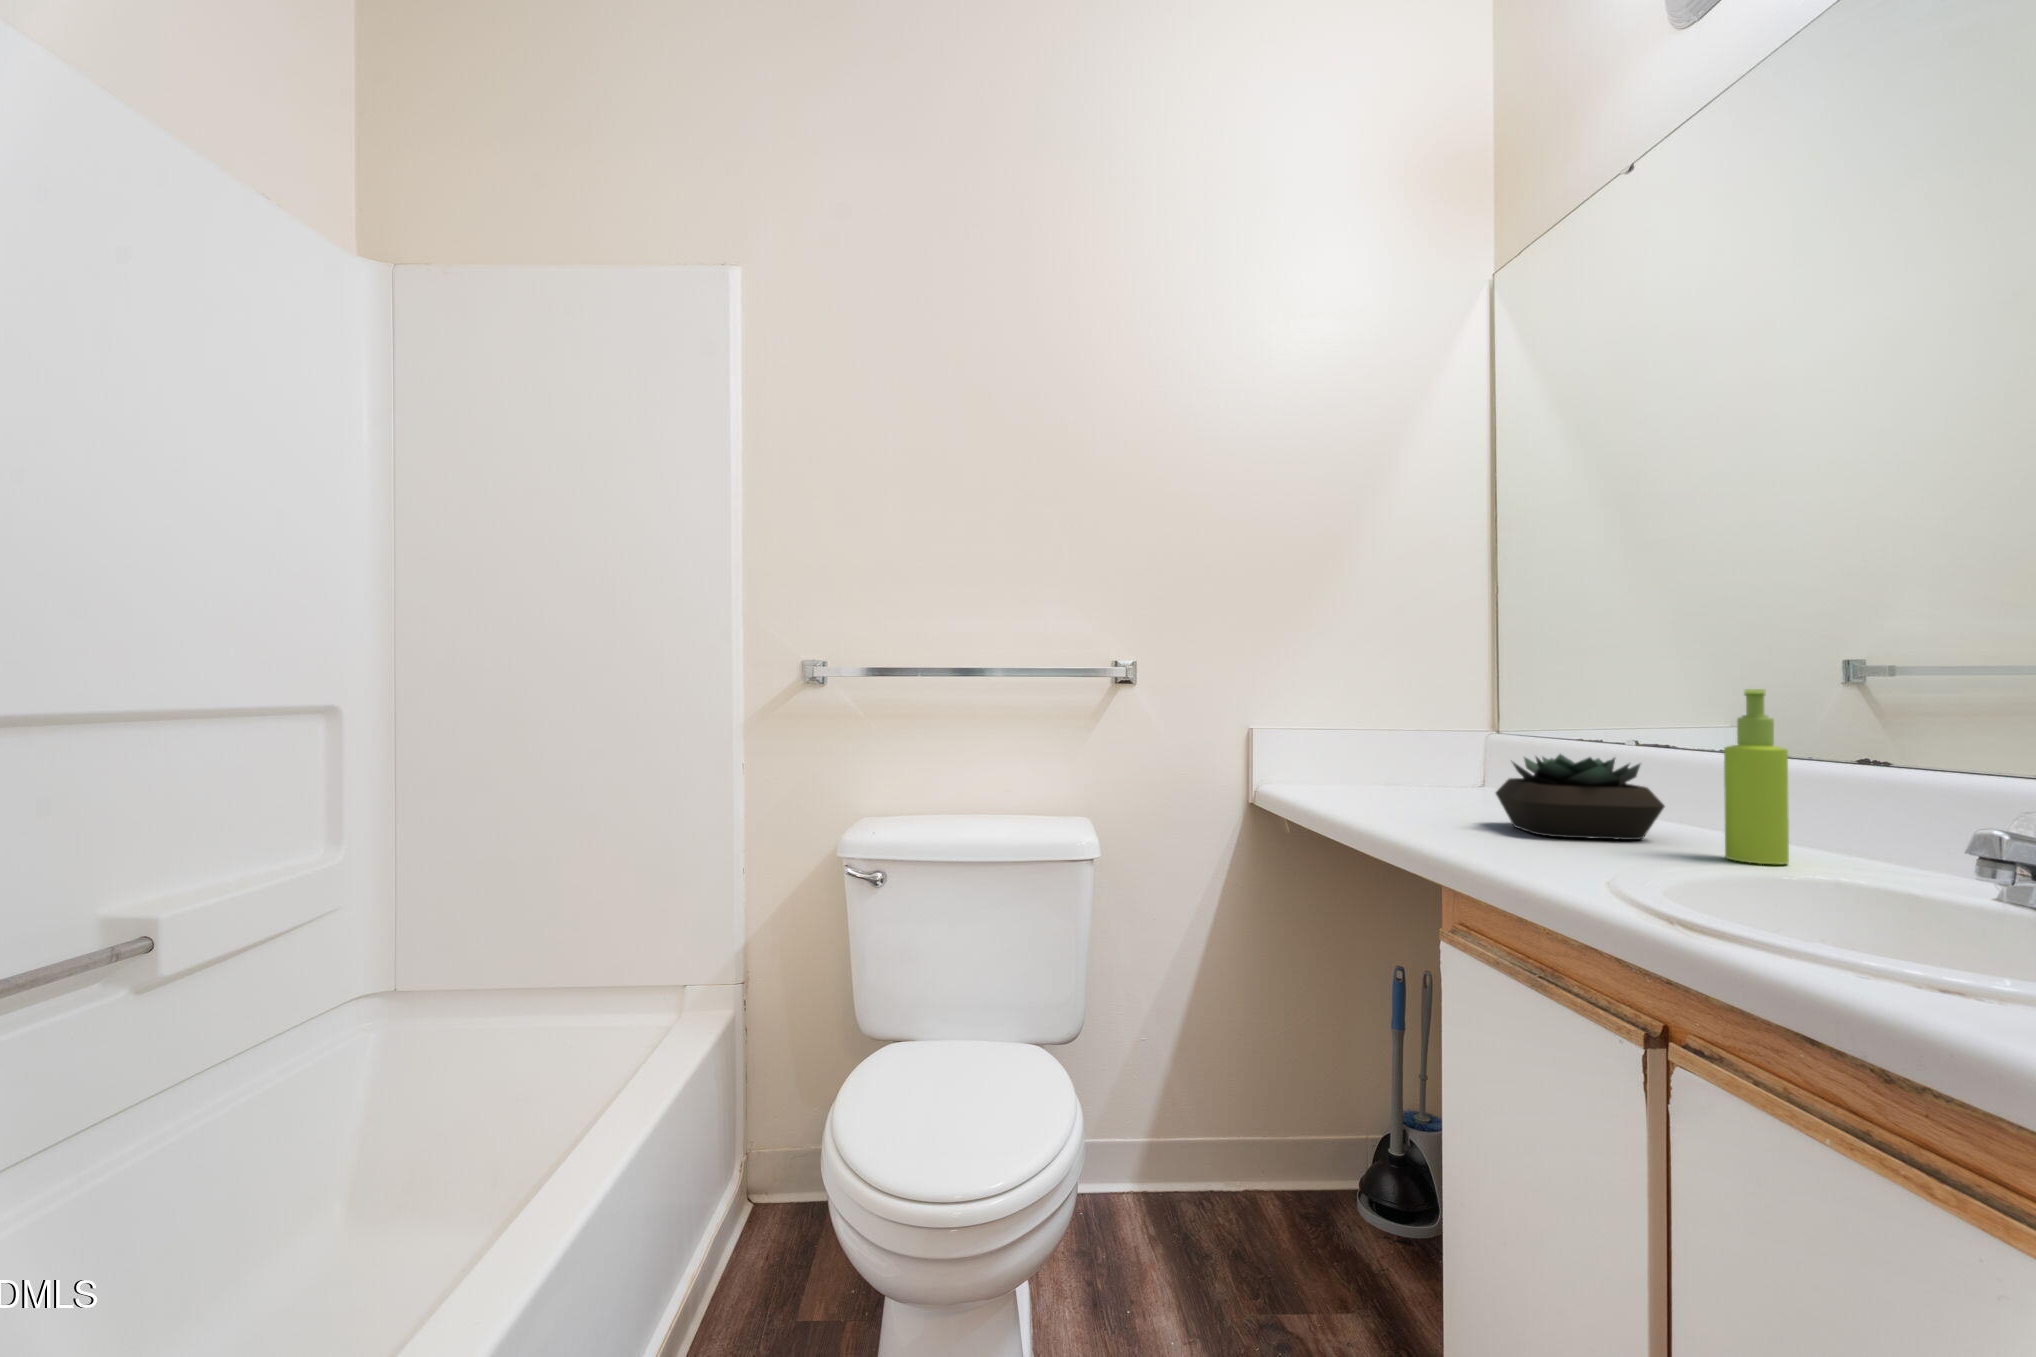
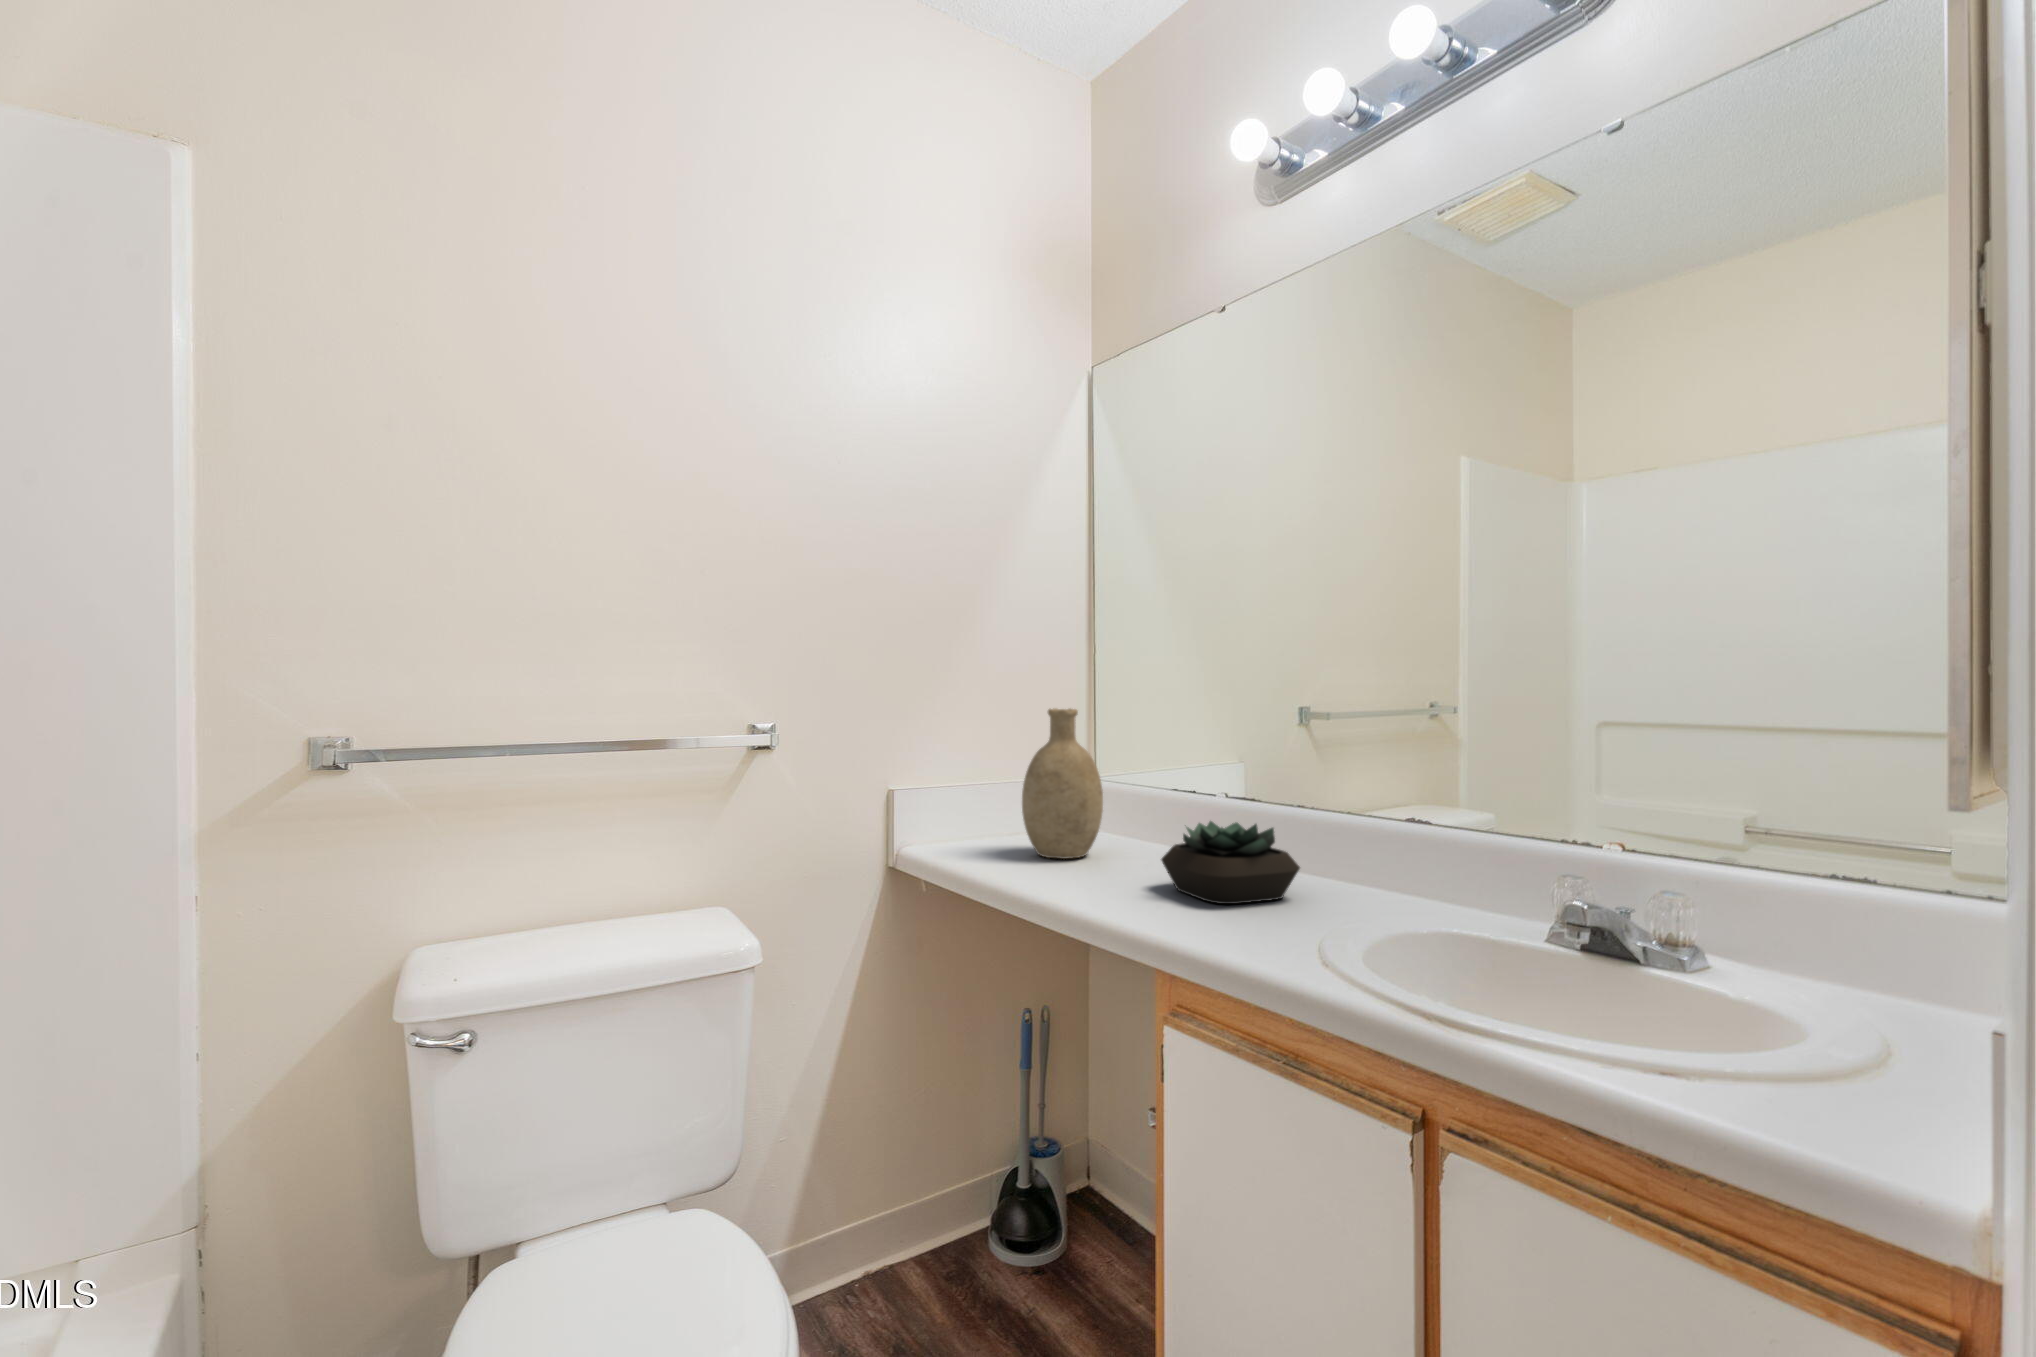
decorative vase: none [1378,647,1472,803] -> present [1022,708,1103,859]
soap dispenser: present [1724,689,1789,864] -> none [1362,777,1406,922]

